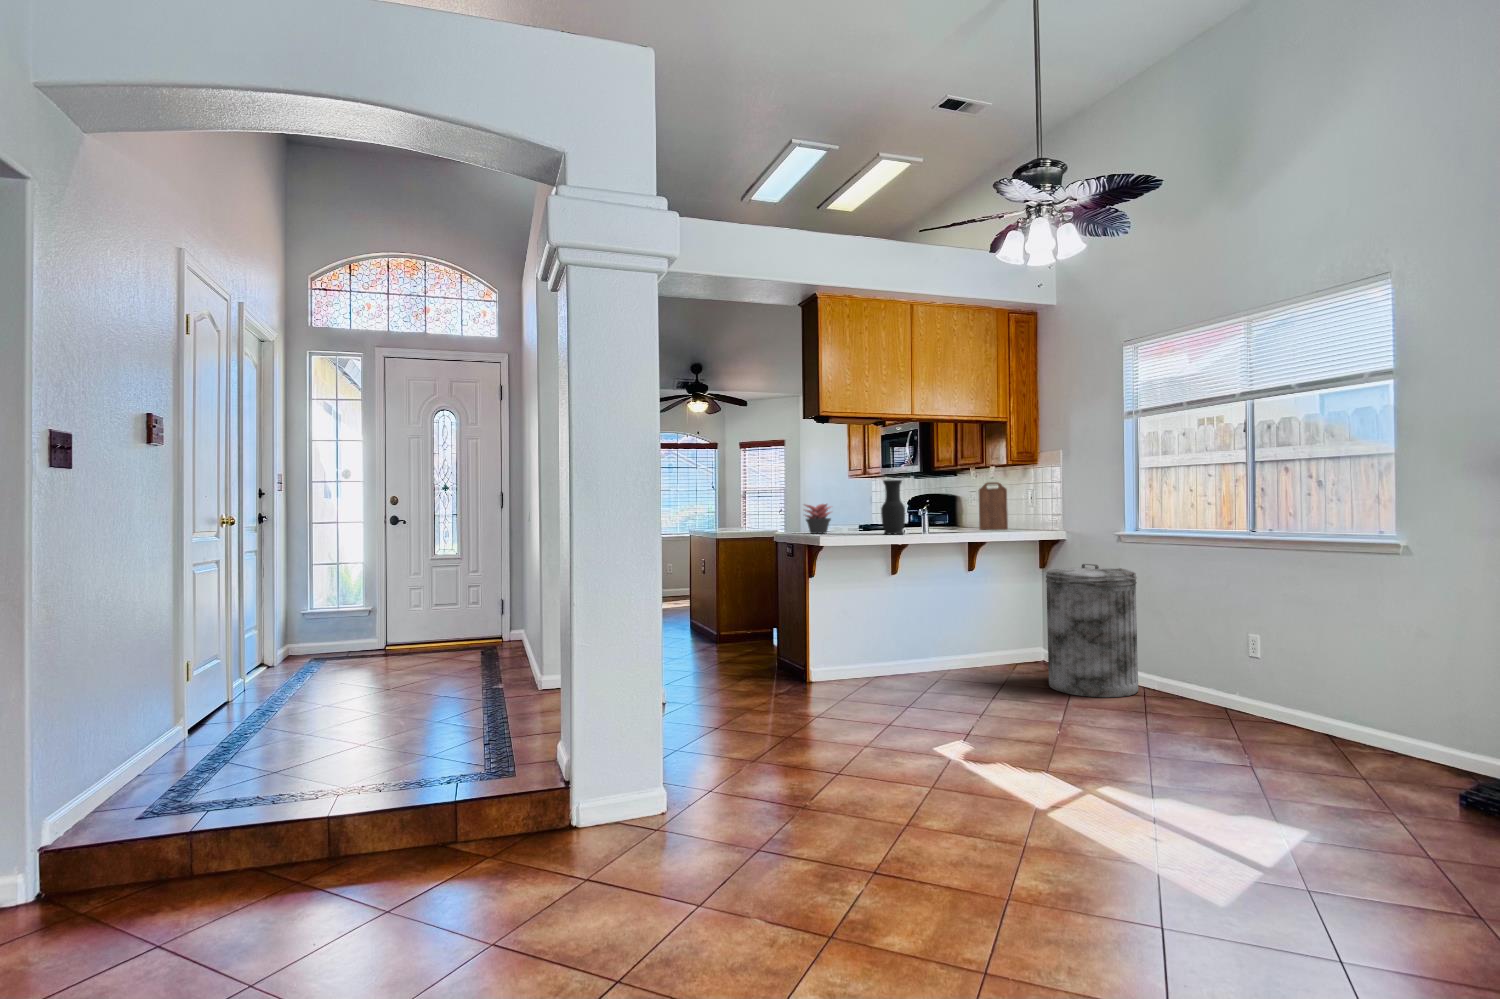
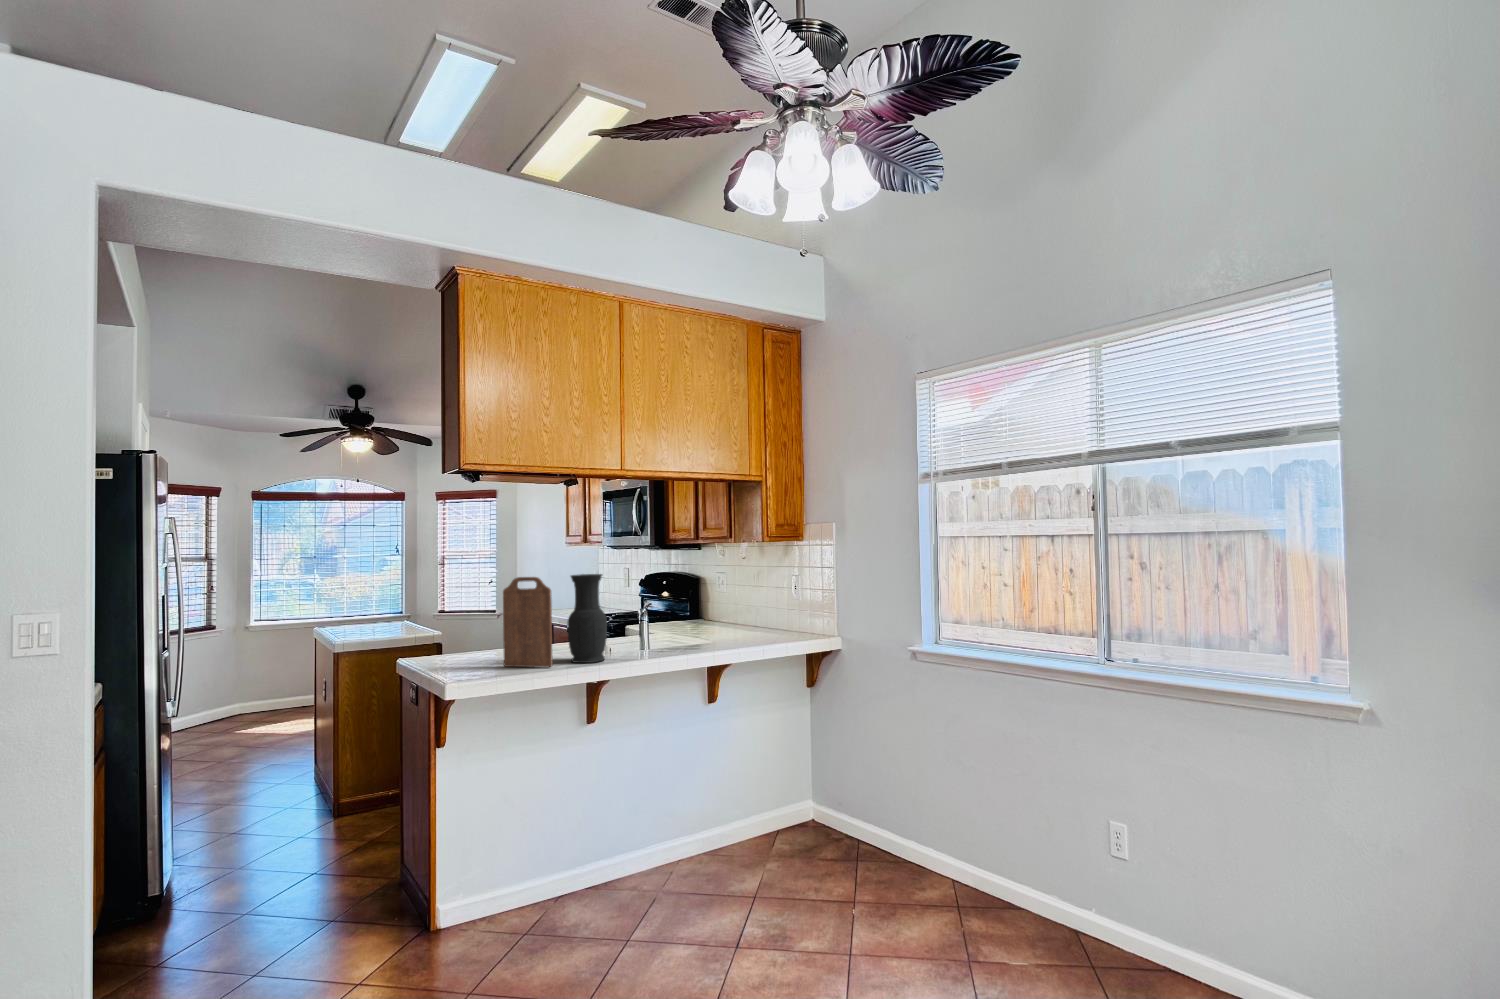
cutting board: present [979,482,1008,530] -> present [503,577,553,667]
succulent plant: present [805,504,831,534] -> none [441,610,493,663]
trash can: present [1046,564,1138,698] -> none [816,700,948,919]

